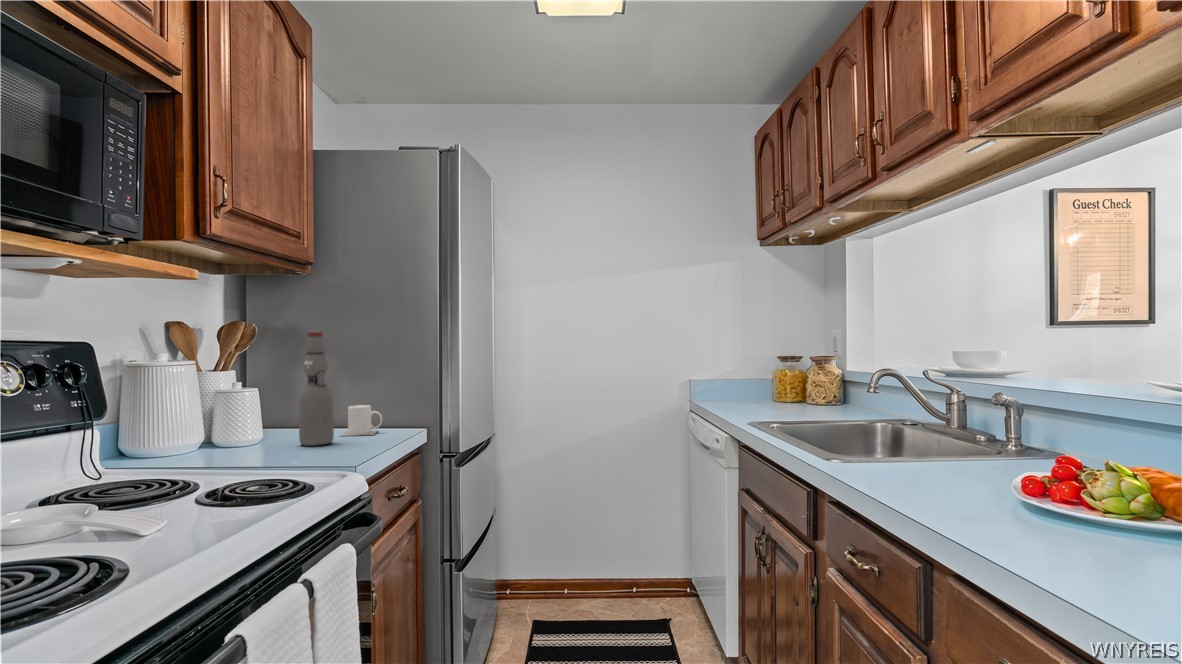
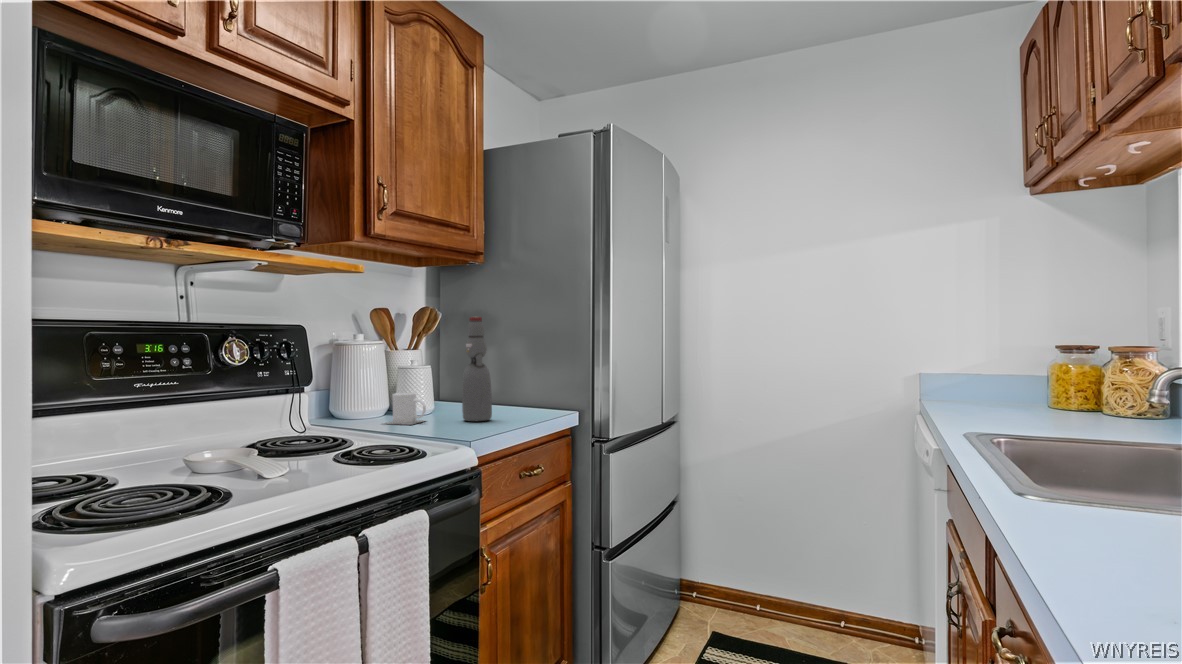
mug: present [342,405,382,436] -> present [384,393,426,425]

